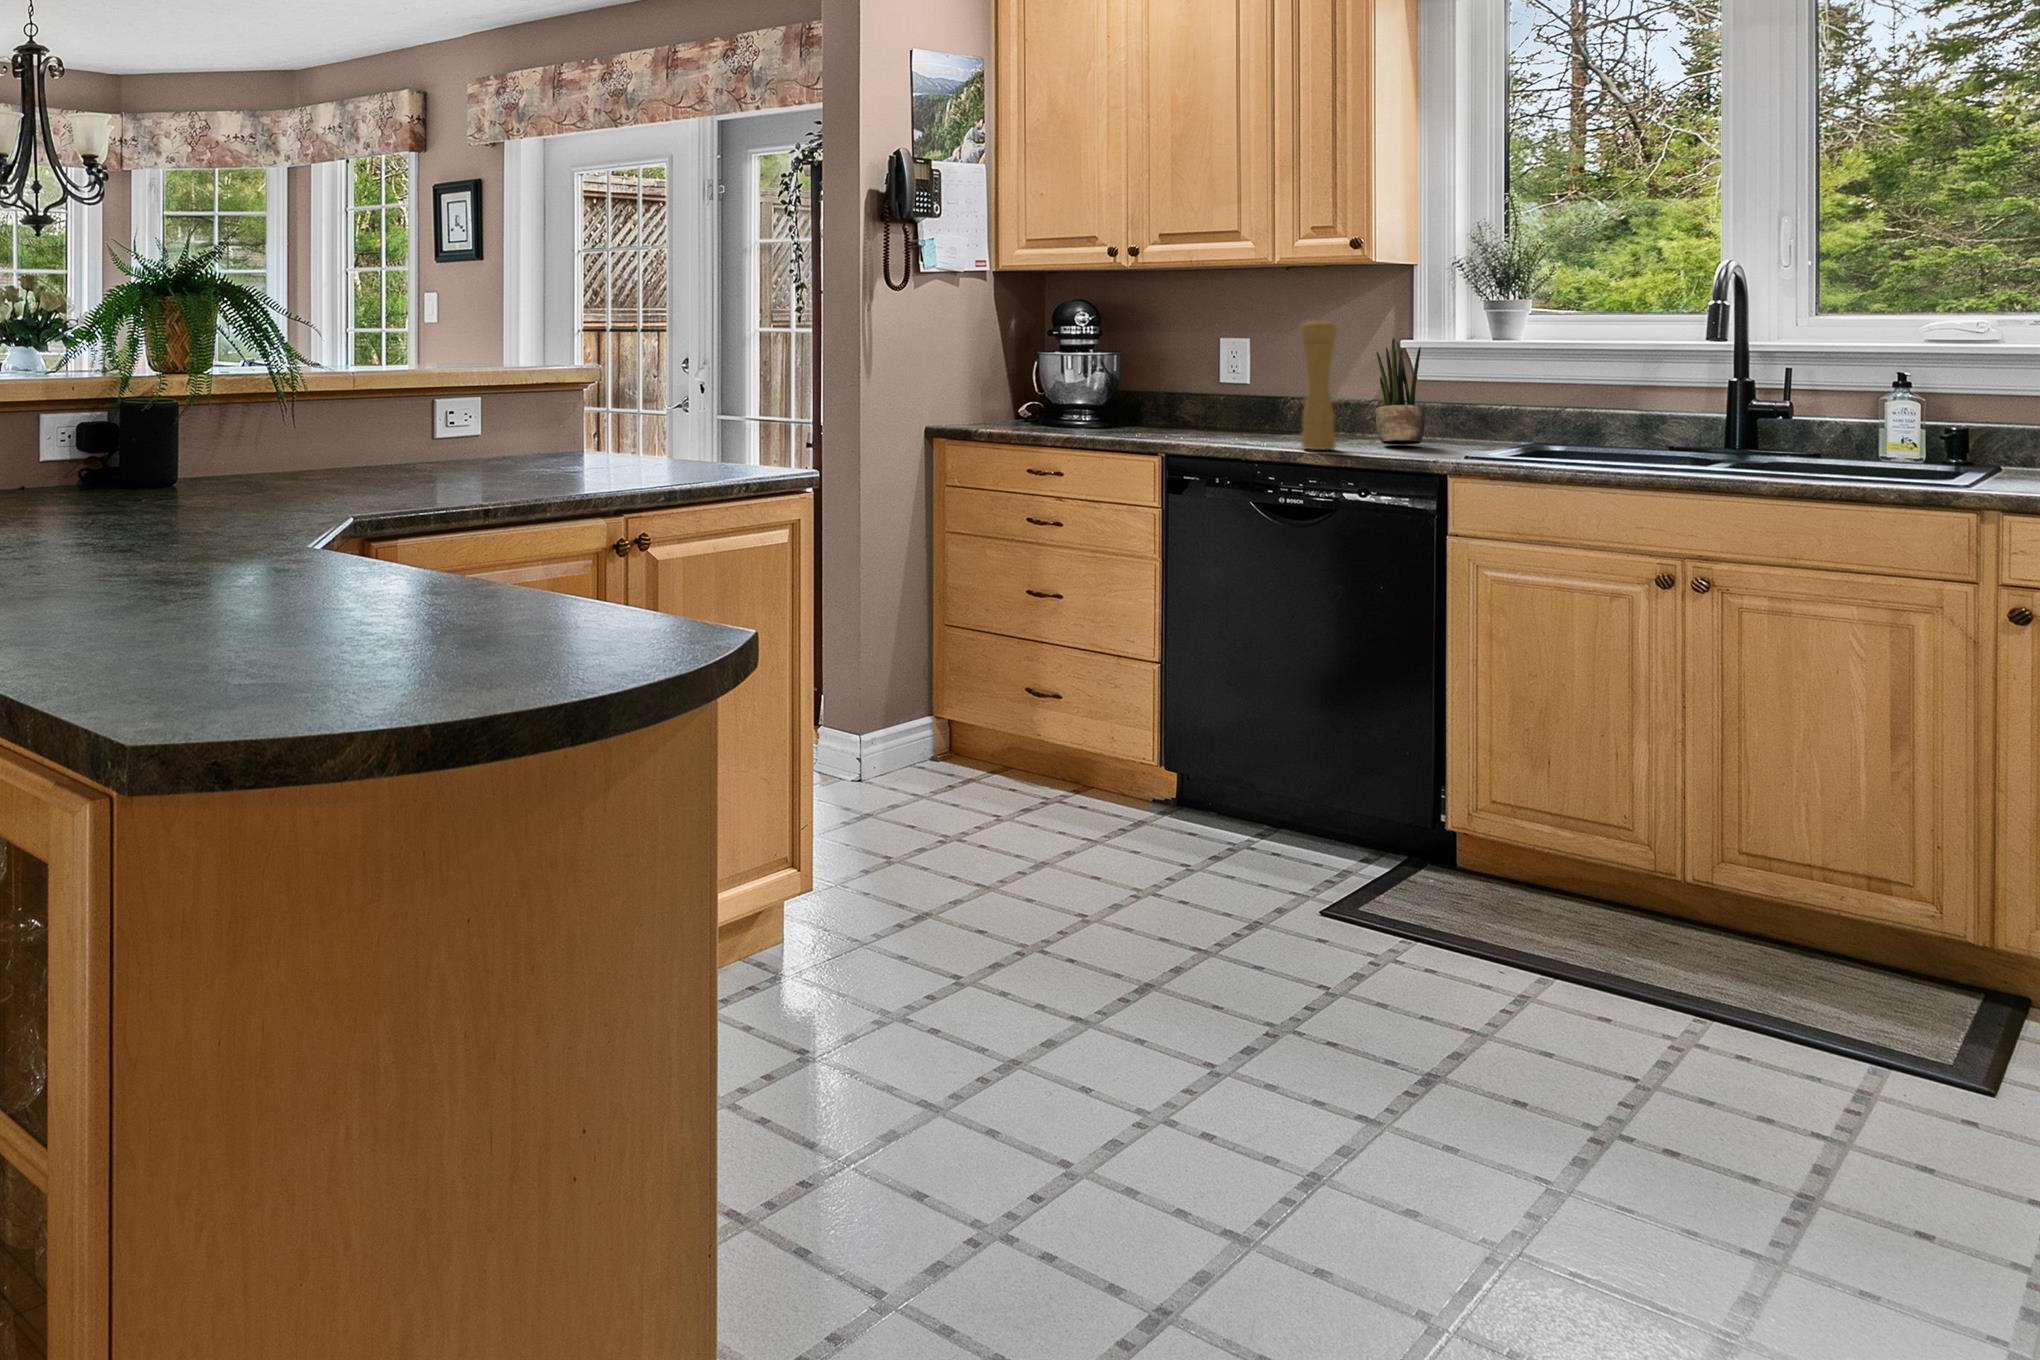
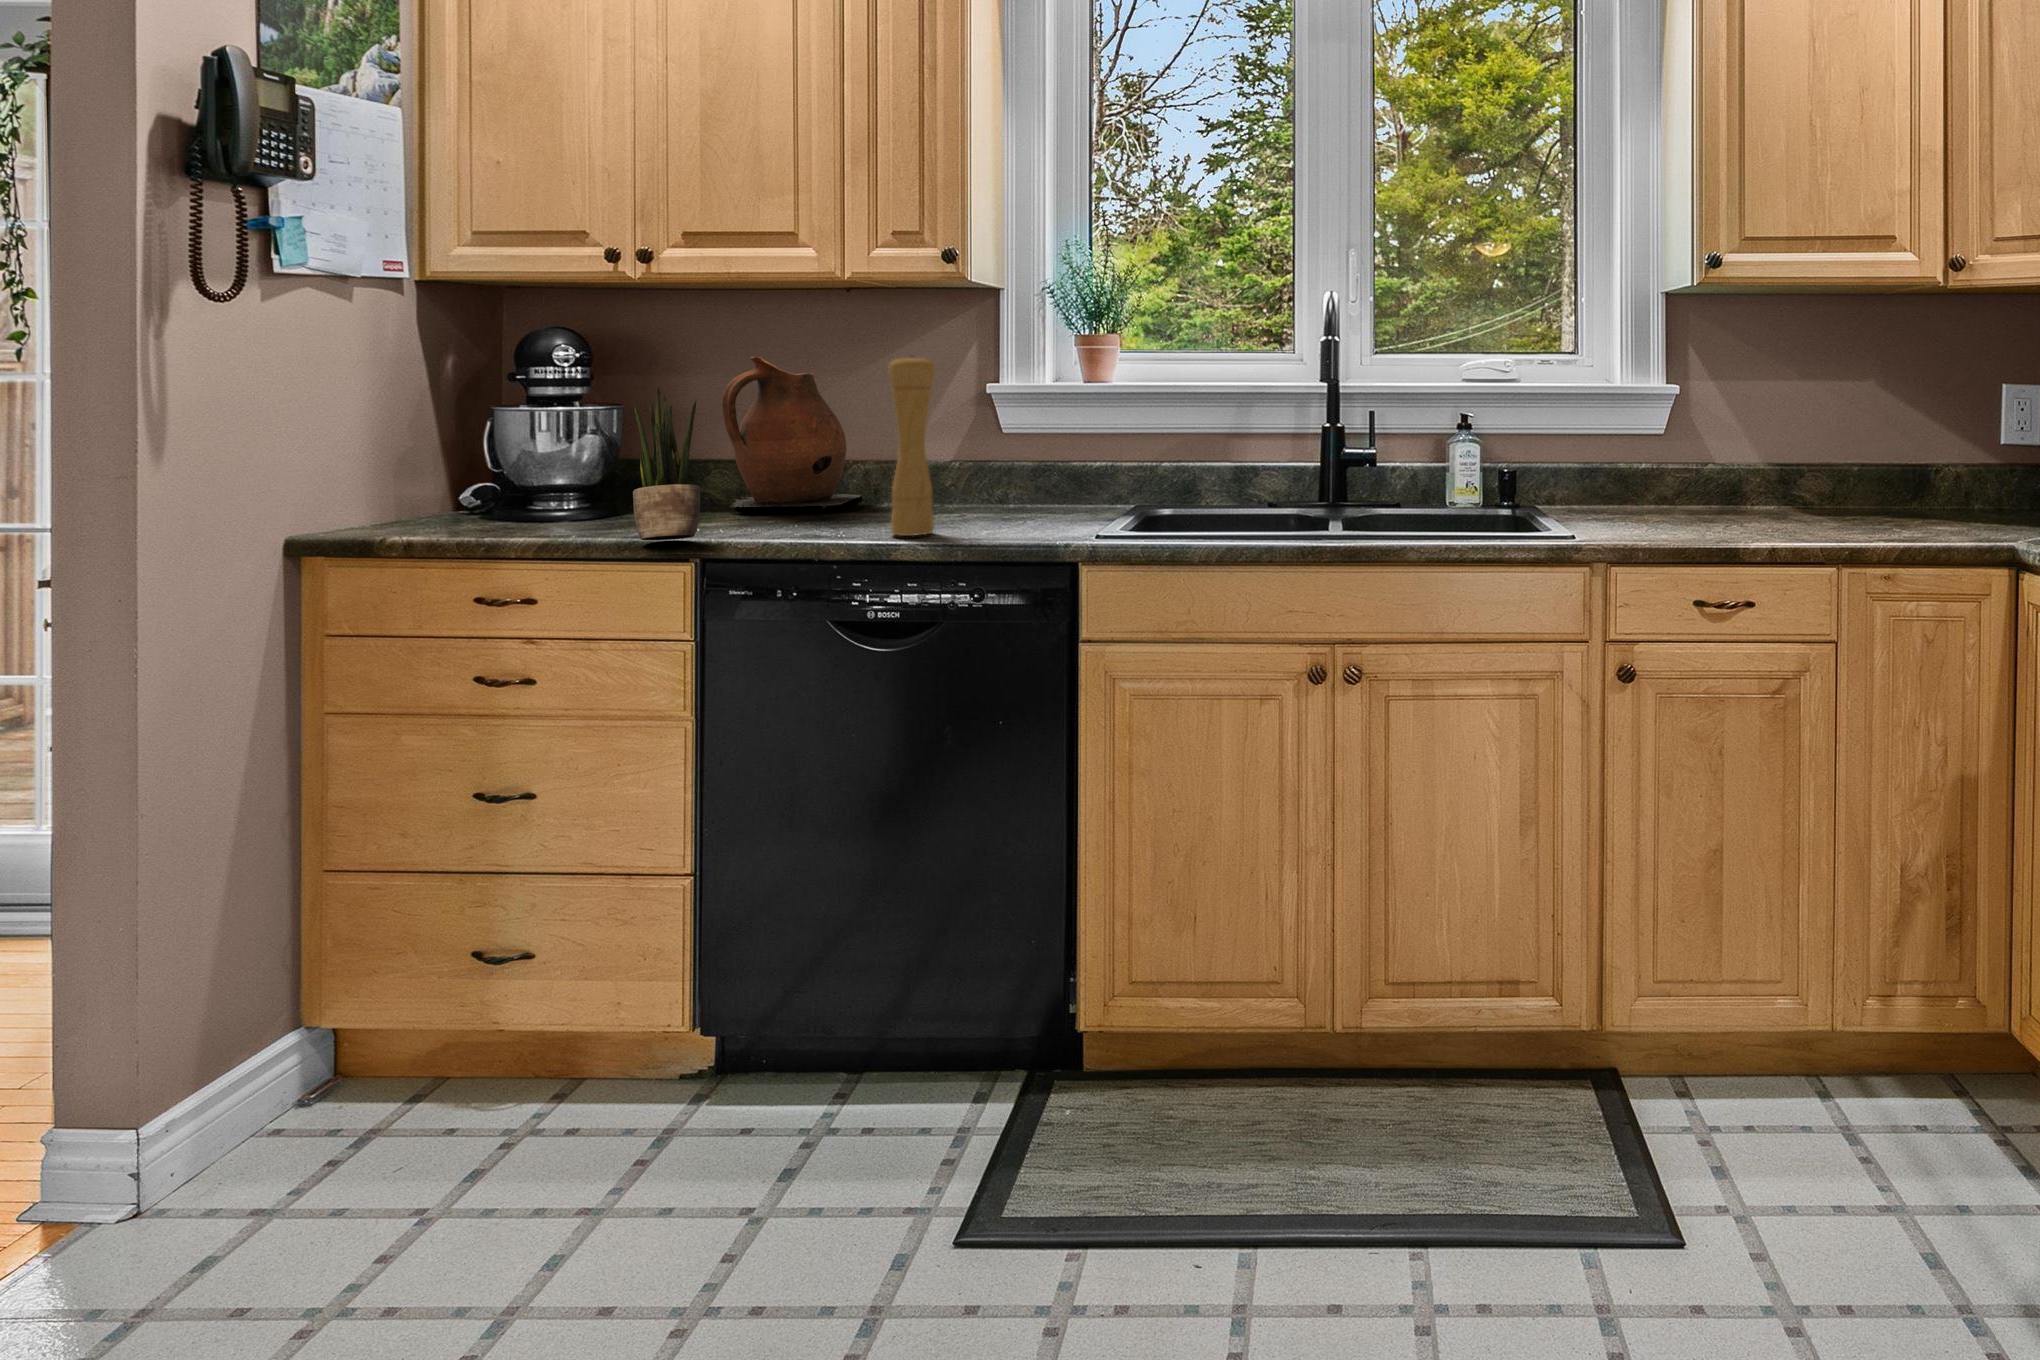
ceramic pitcher: none [1189,321,1297,432] -> present [722,357,862,509]
potted plant: present [1375,338,1425,445] -> present [633,388,700,540]

